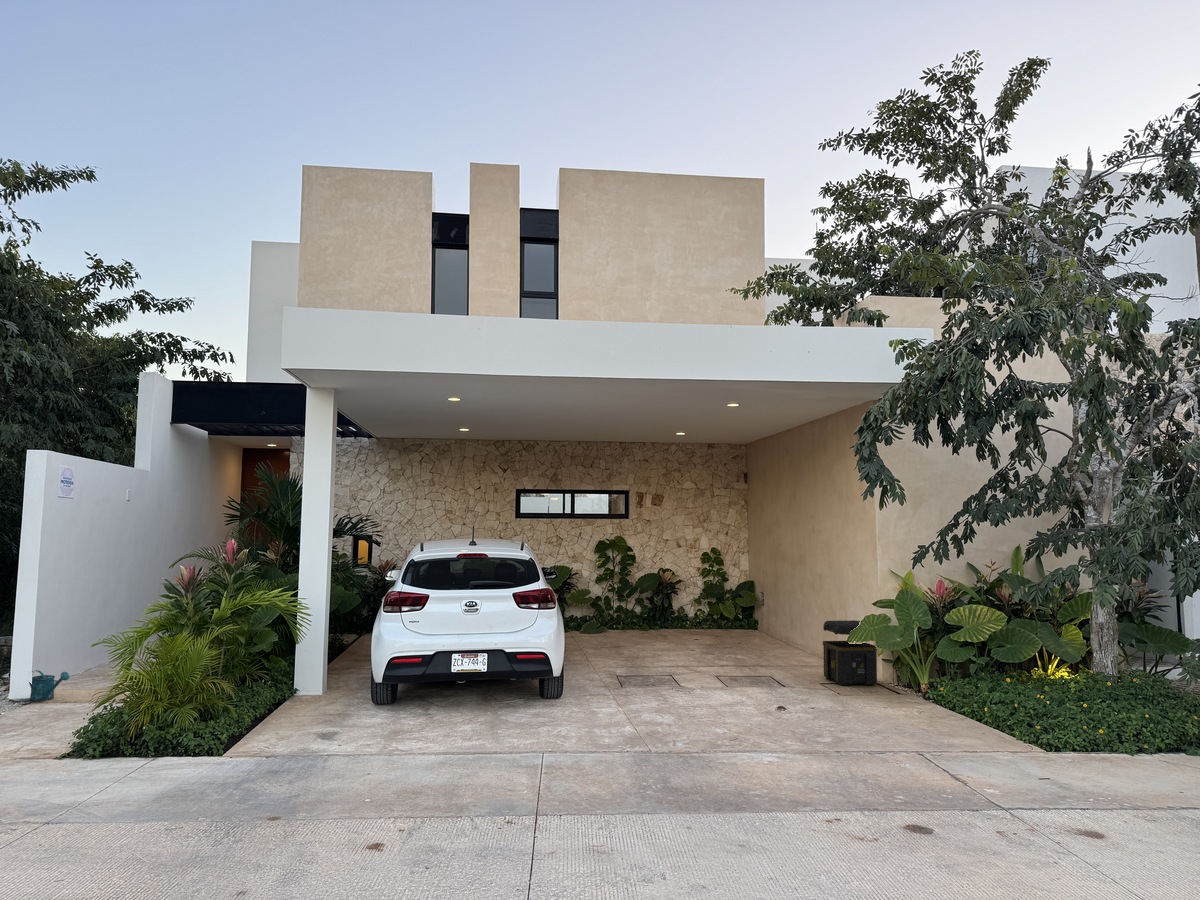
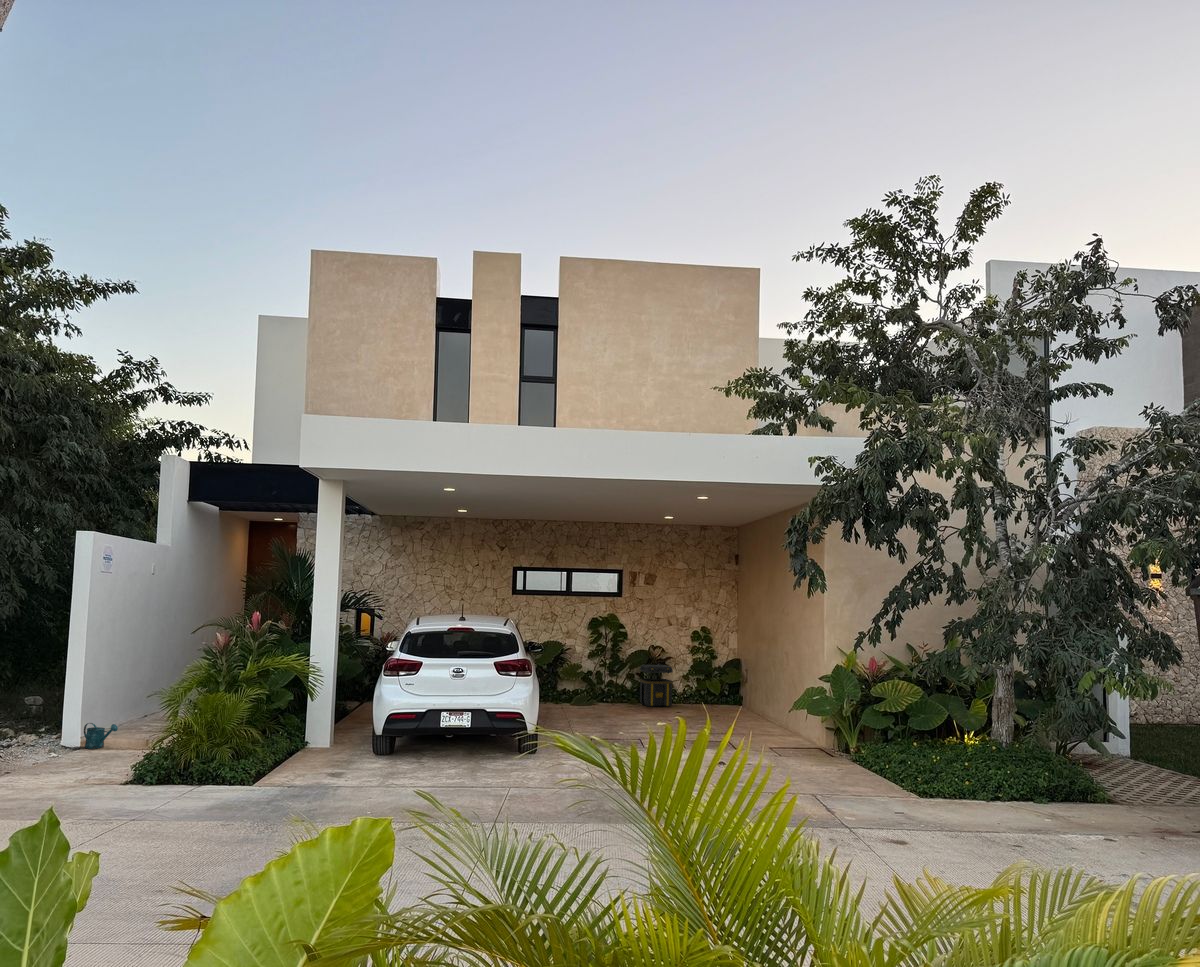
toolbox: present [823,620,877,685] -> present [640,665,673,707]

